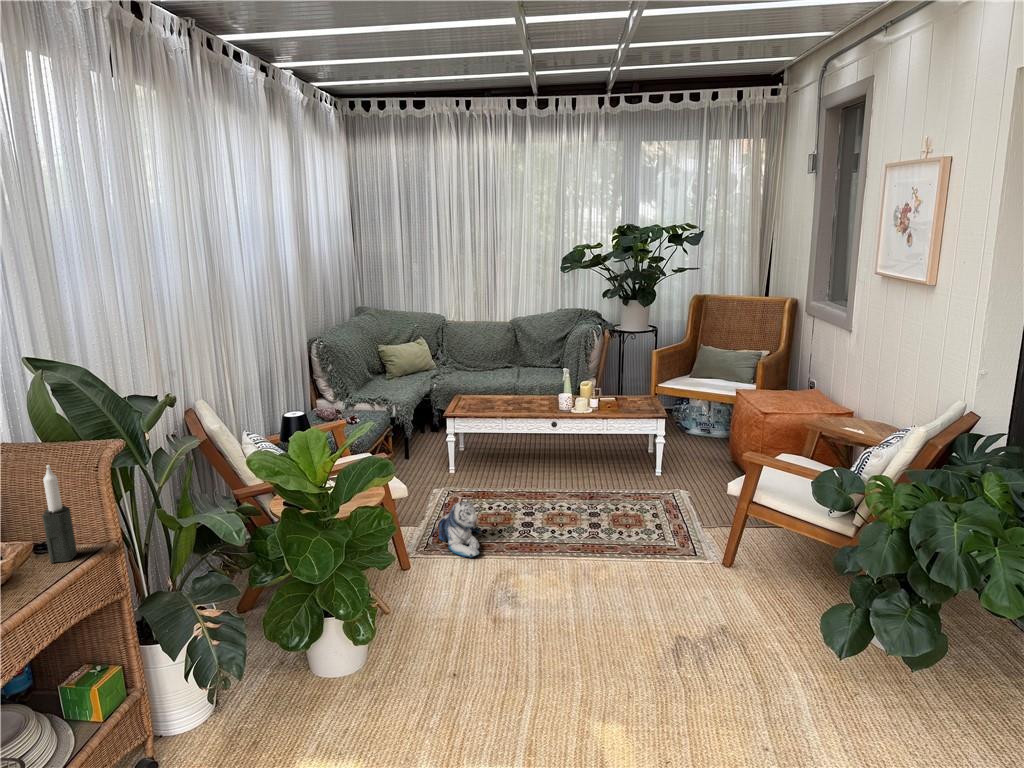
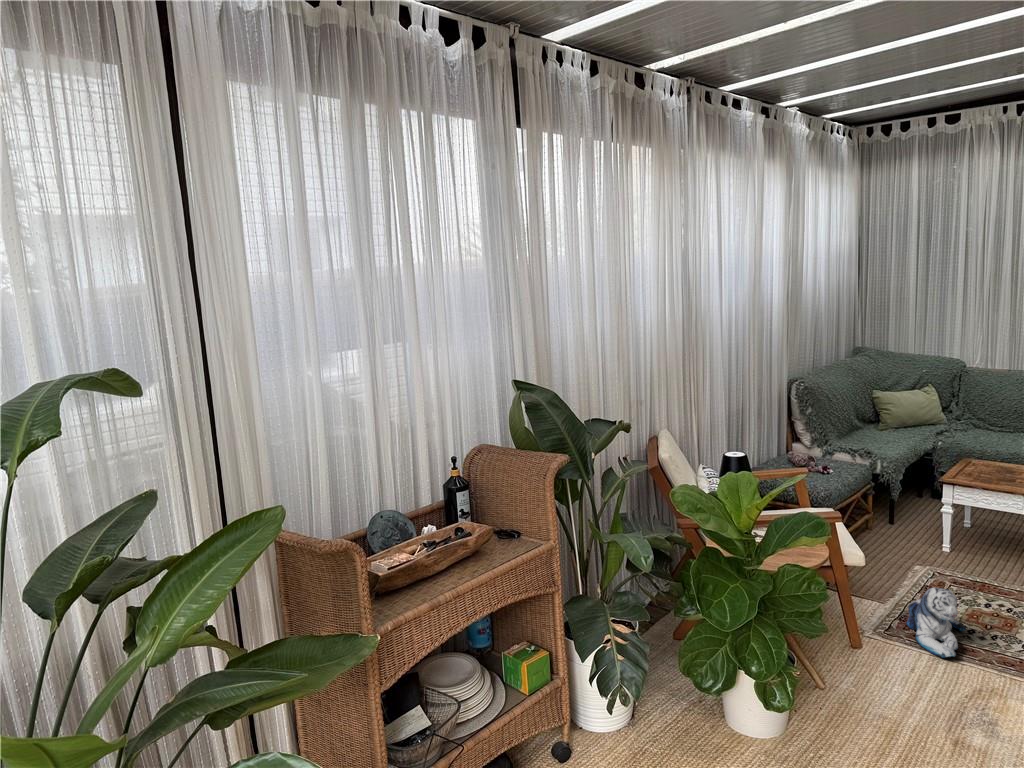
candle: present [42,465,77,563] -> none [501,468,523,550]

